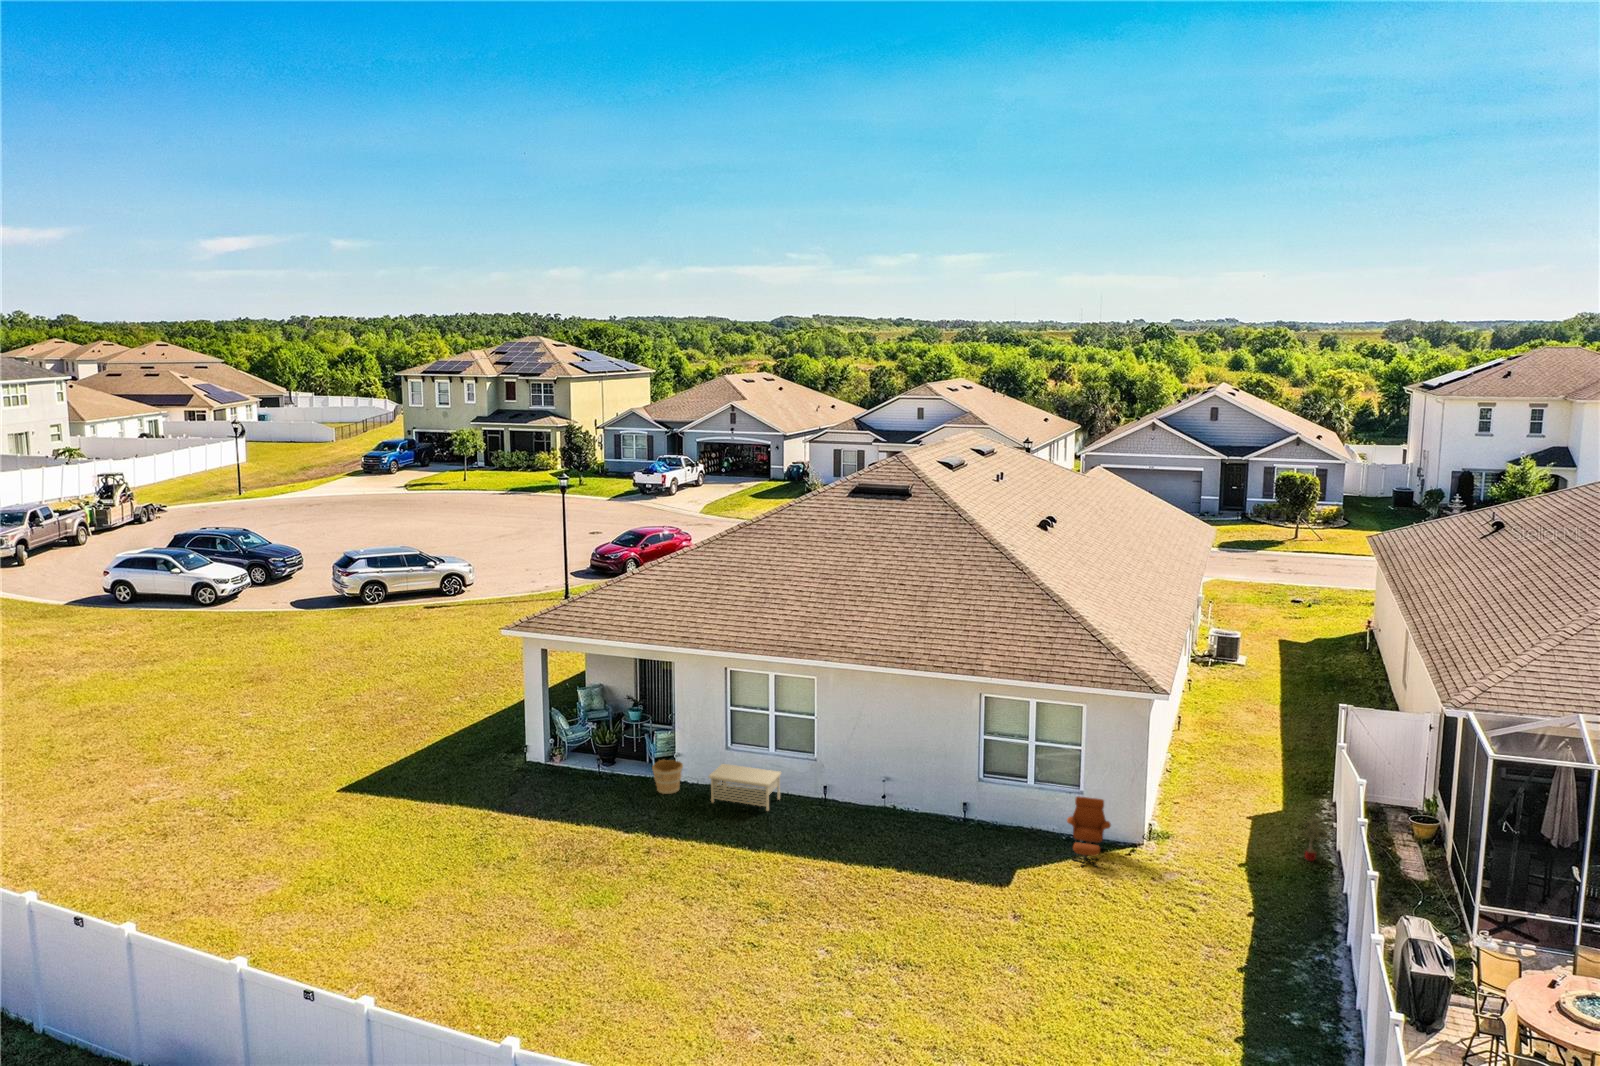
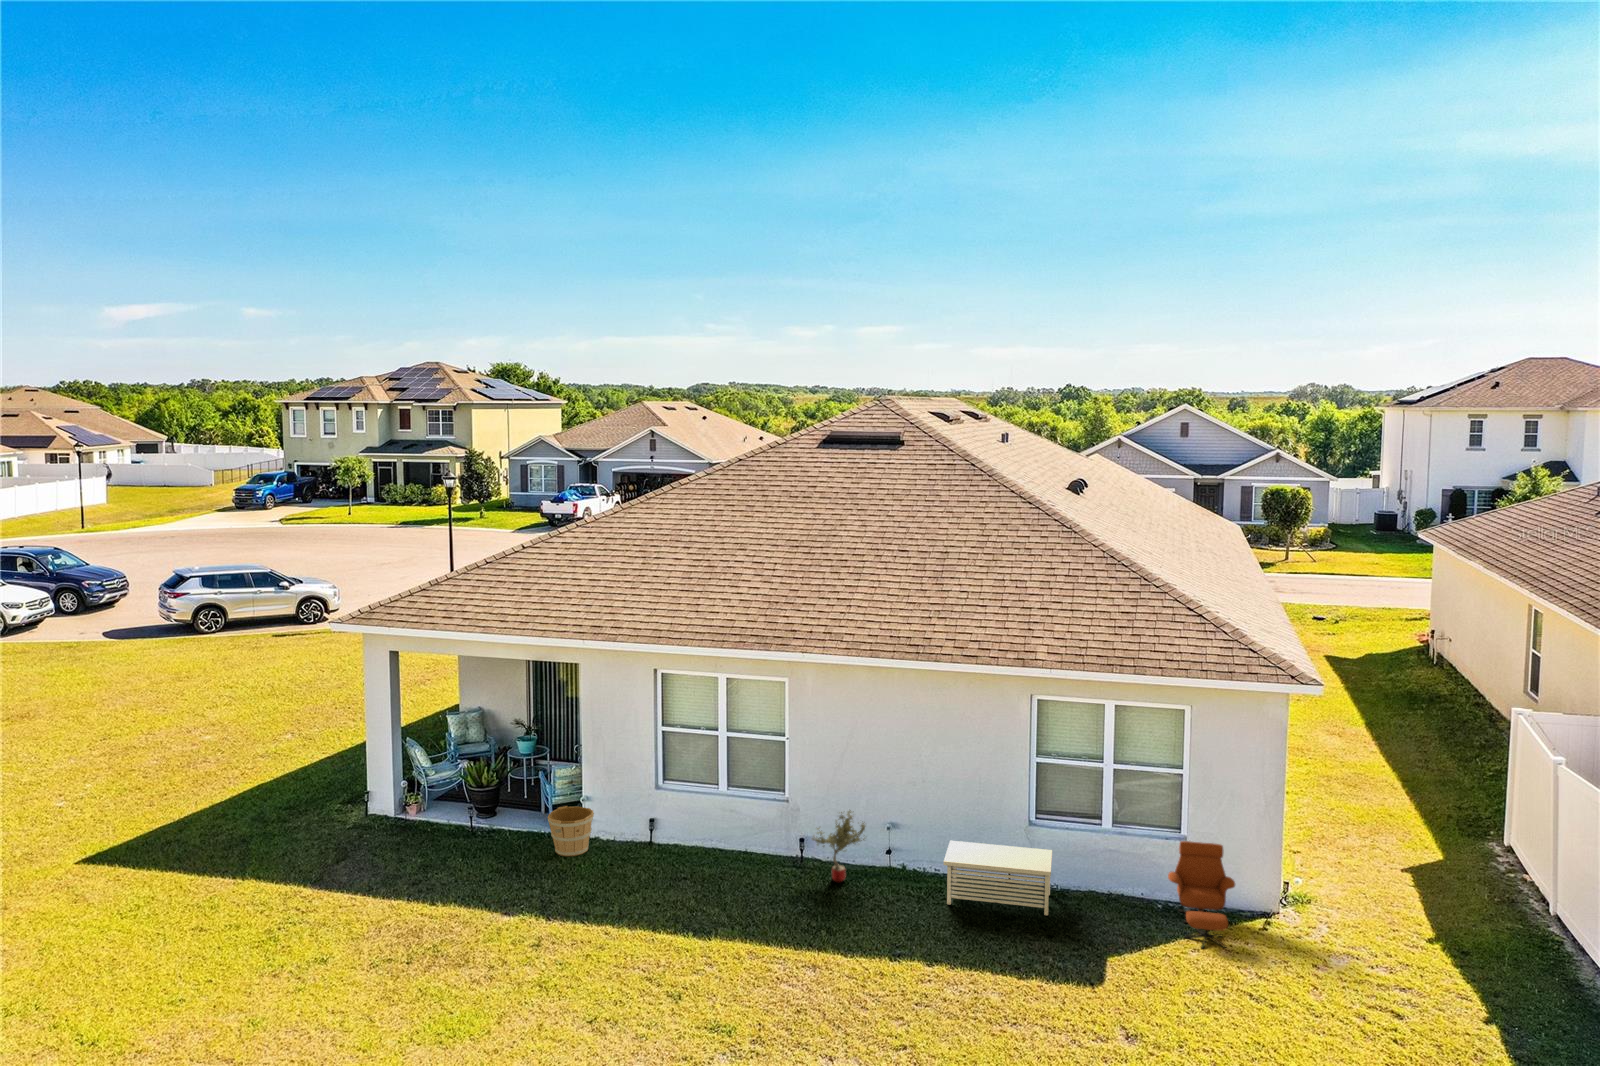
storage bench: present [708,764,781,811] -> present [944,841,1052,915]
potted tree: present [1304,813,1331,861] -> present [812,810,865,882]

